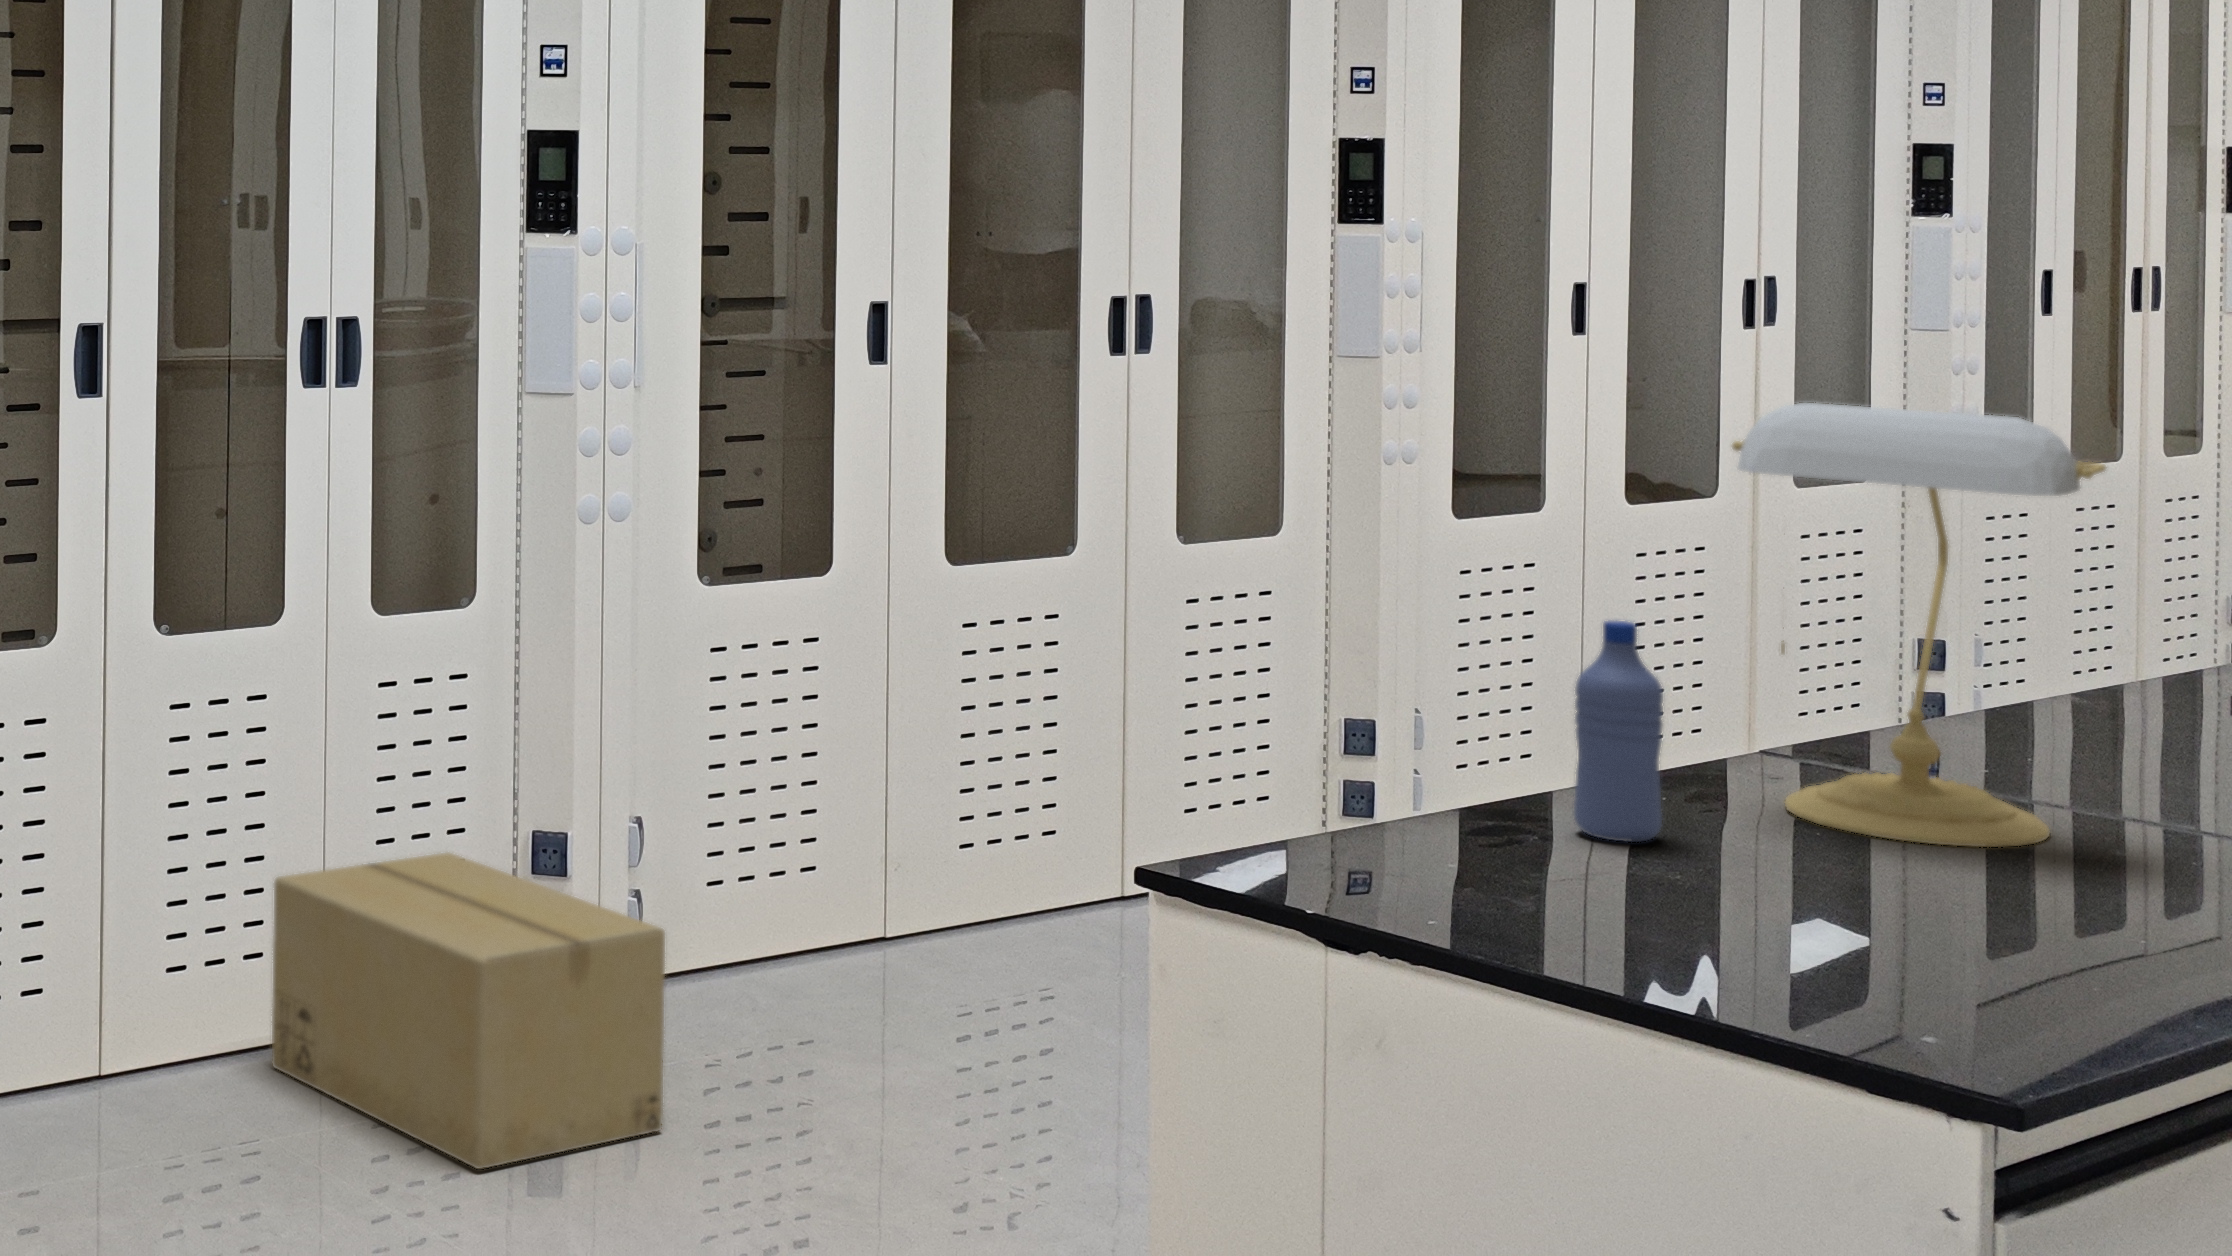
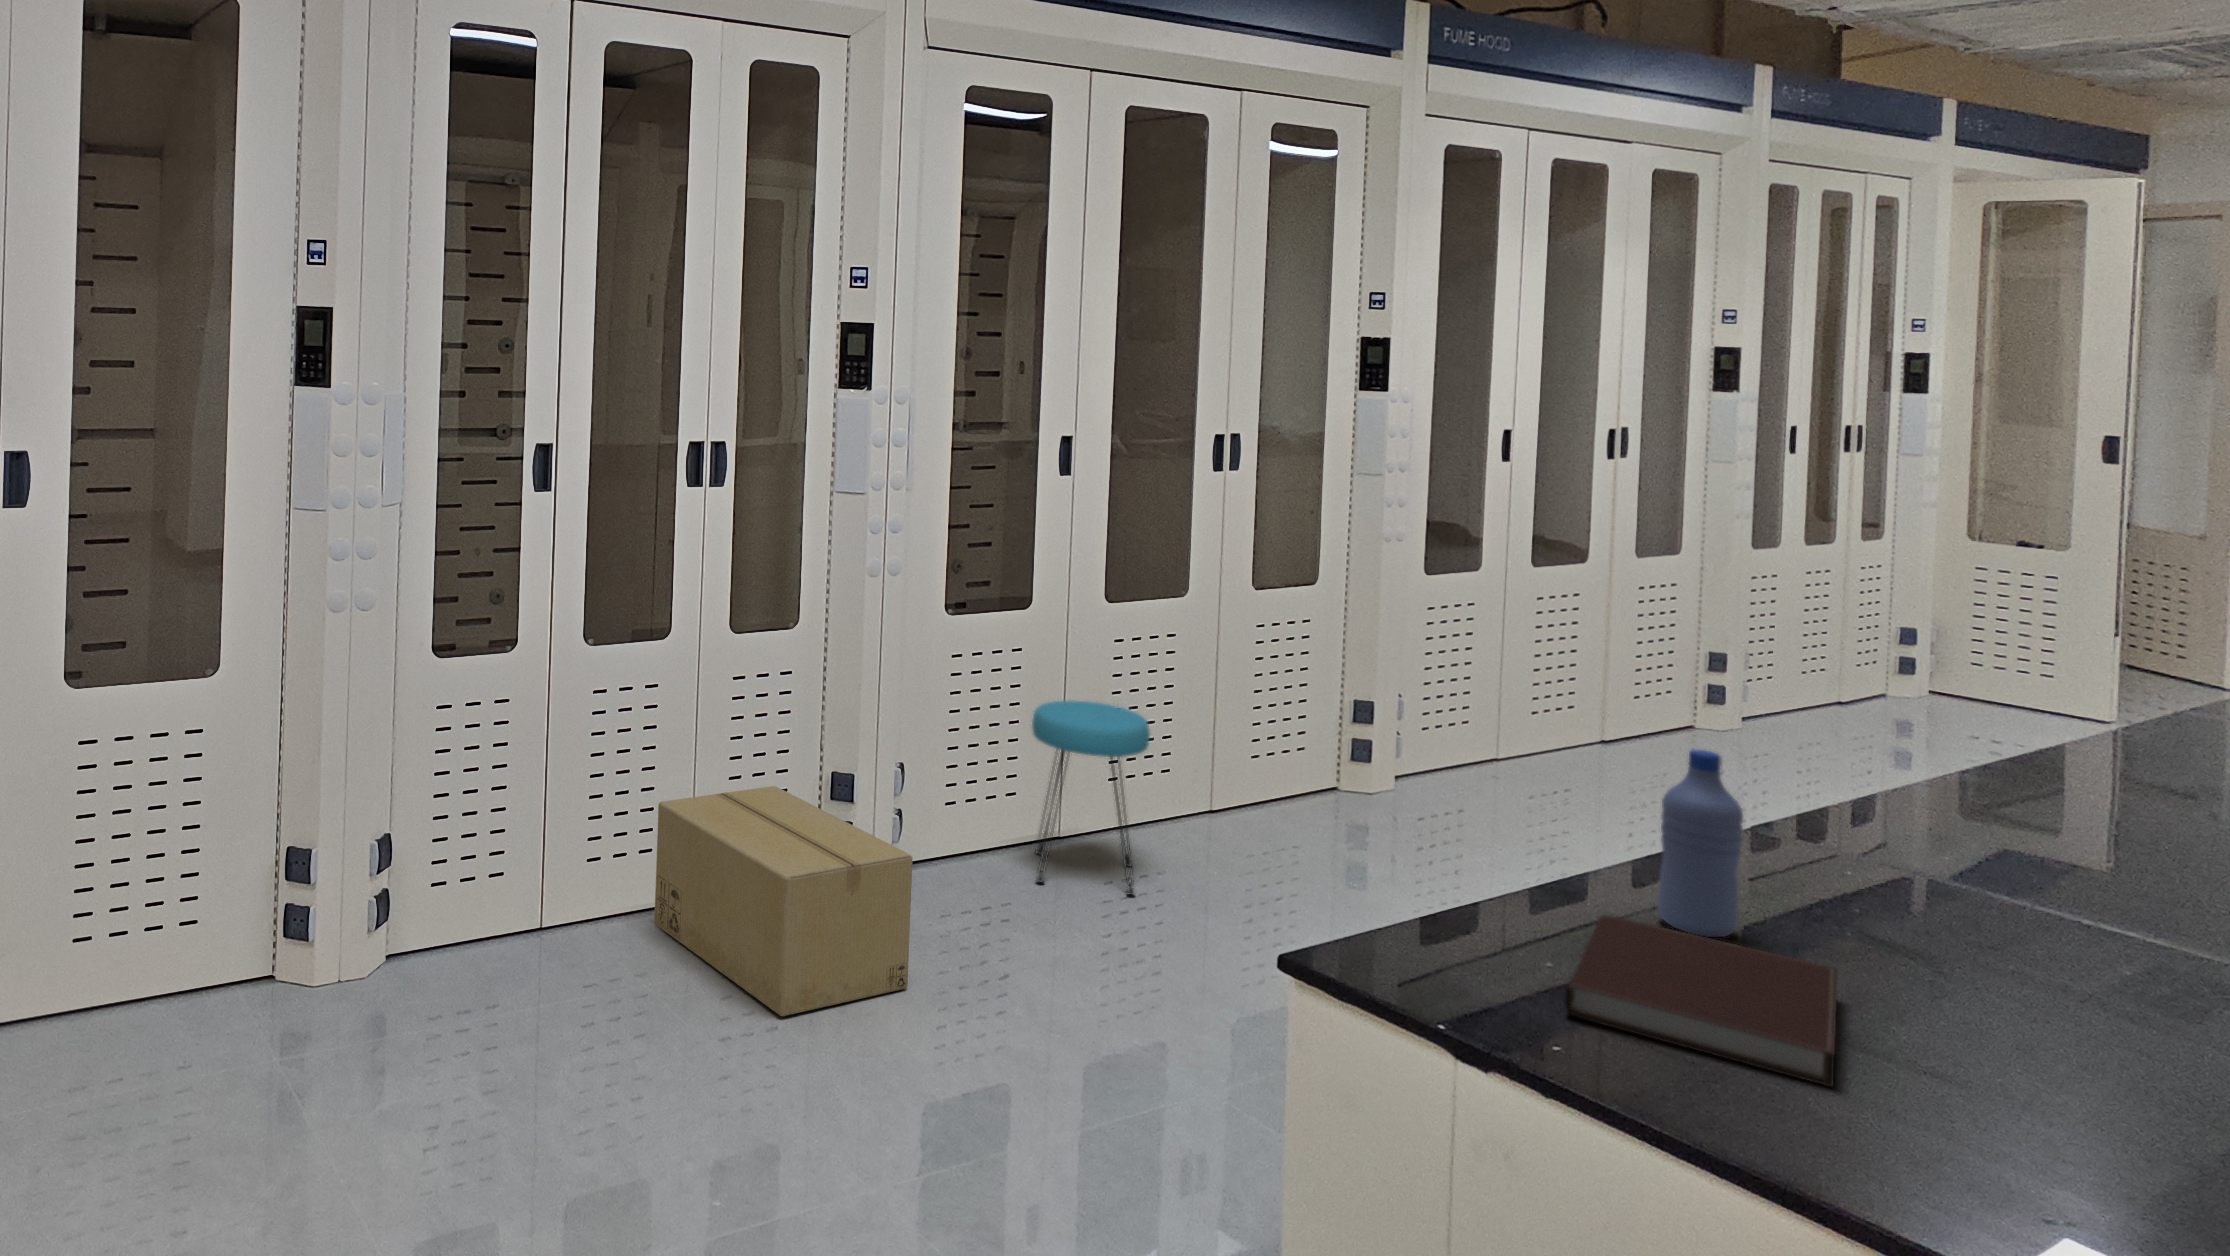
desk lamp: present [1732,403,2106,847] -> none [1783,570,2141,955]
stool: none [841,716,1020,1006] -> present [1032,701,1150,895]
notebook: none [1427,816,1742,942] -> present [1565,915,1837,1087]

